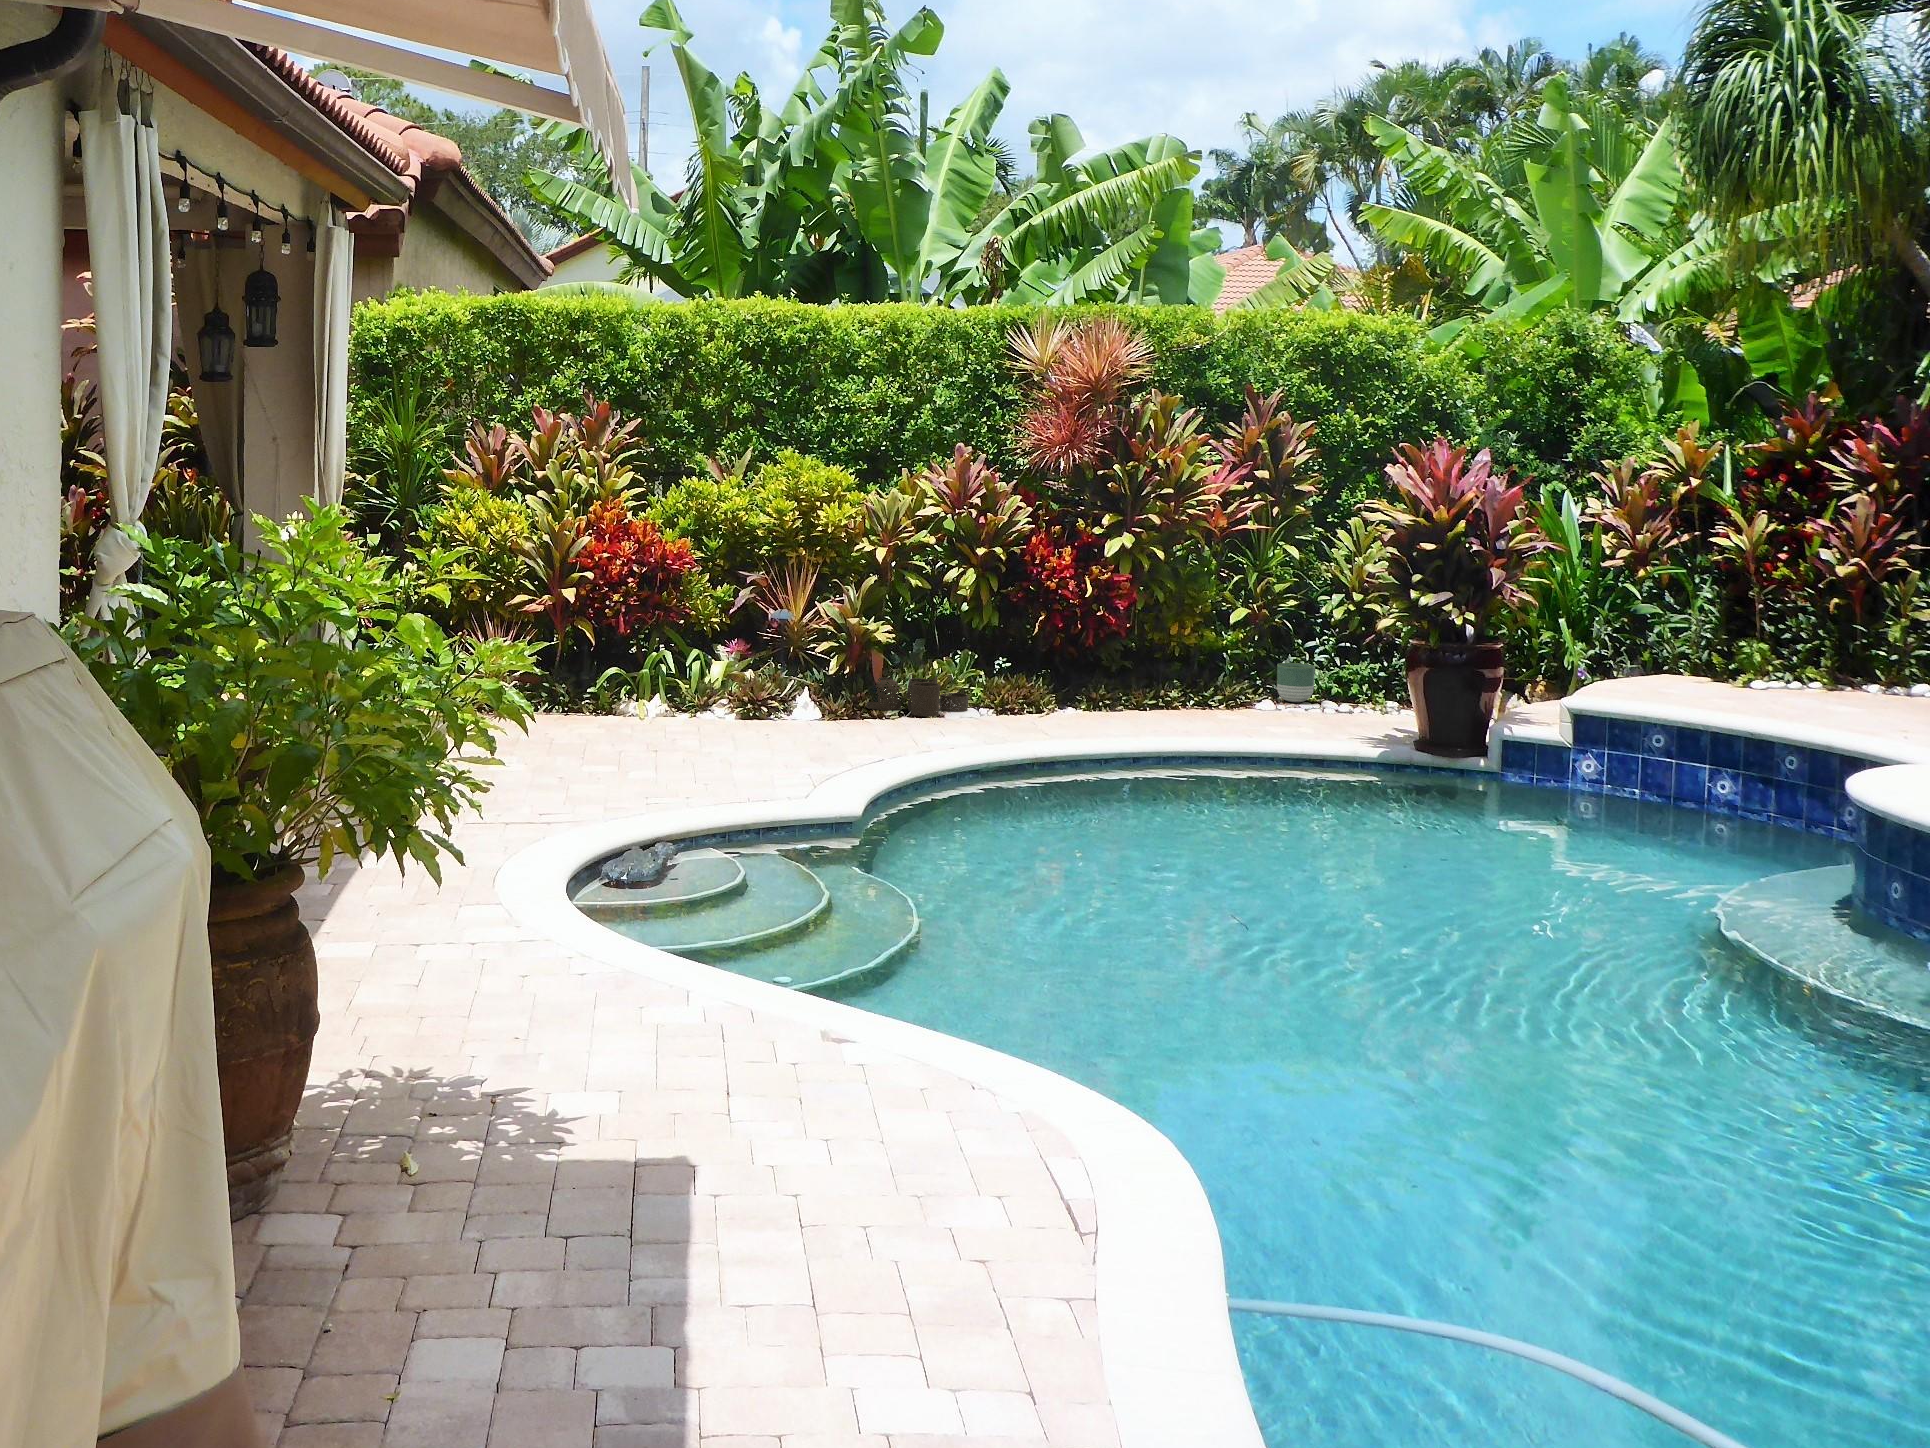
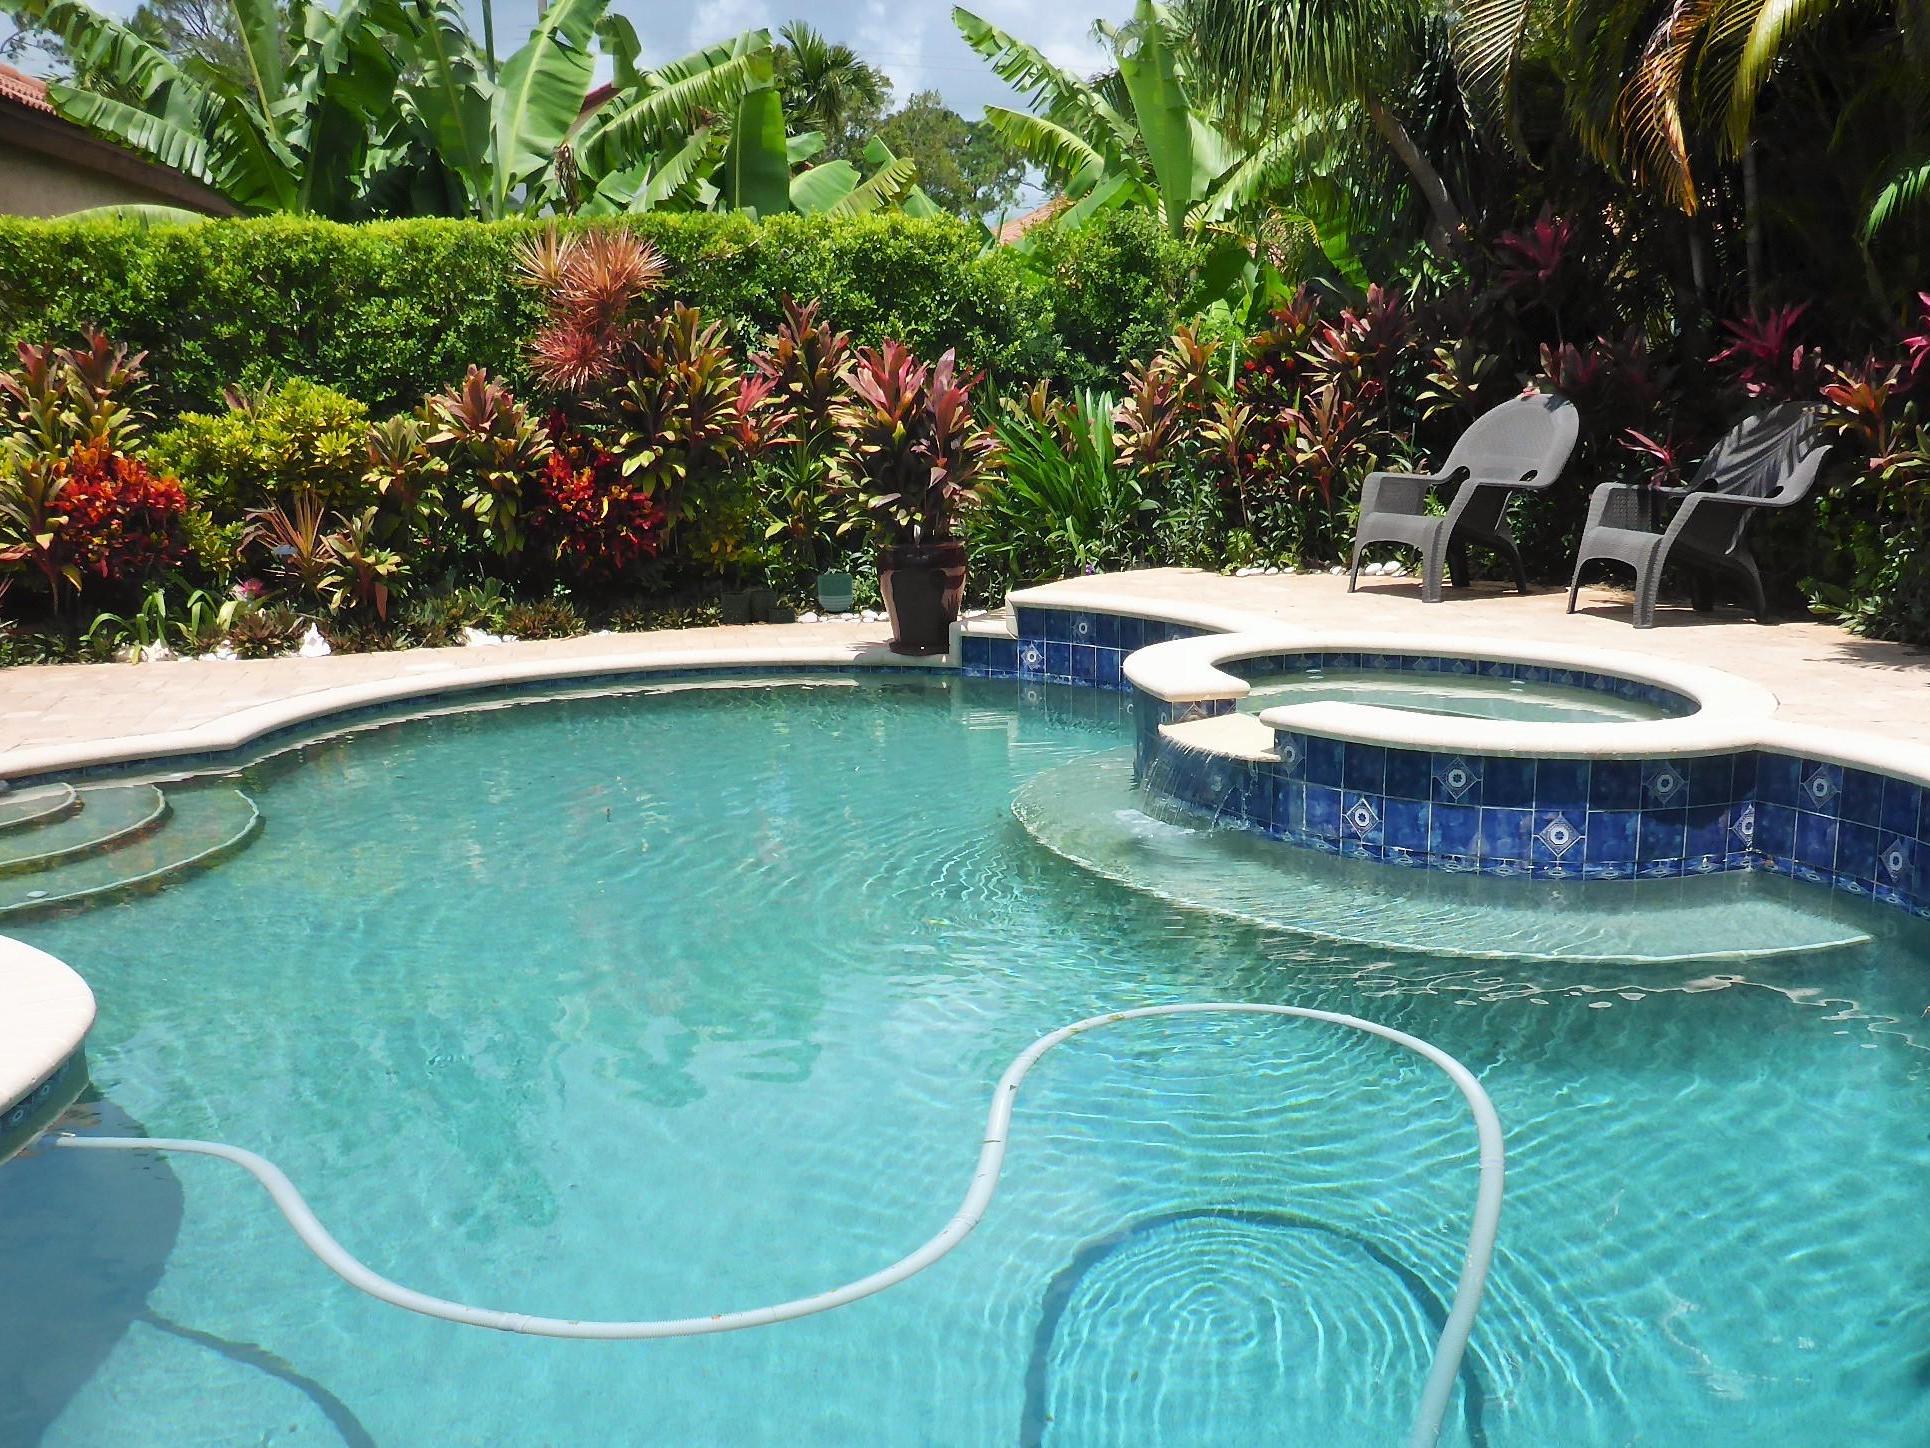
woven basket: present [866,674,968,716] -> present [720,583,796,624]

